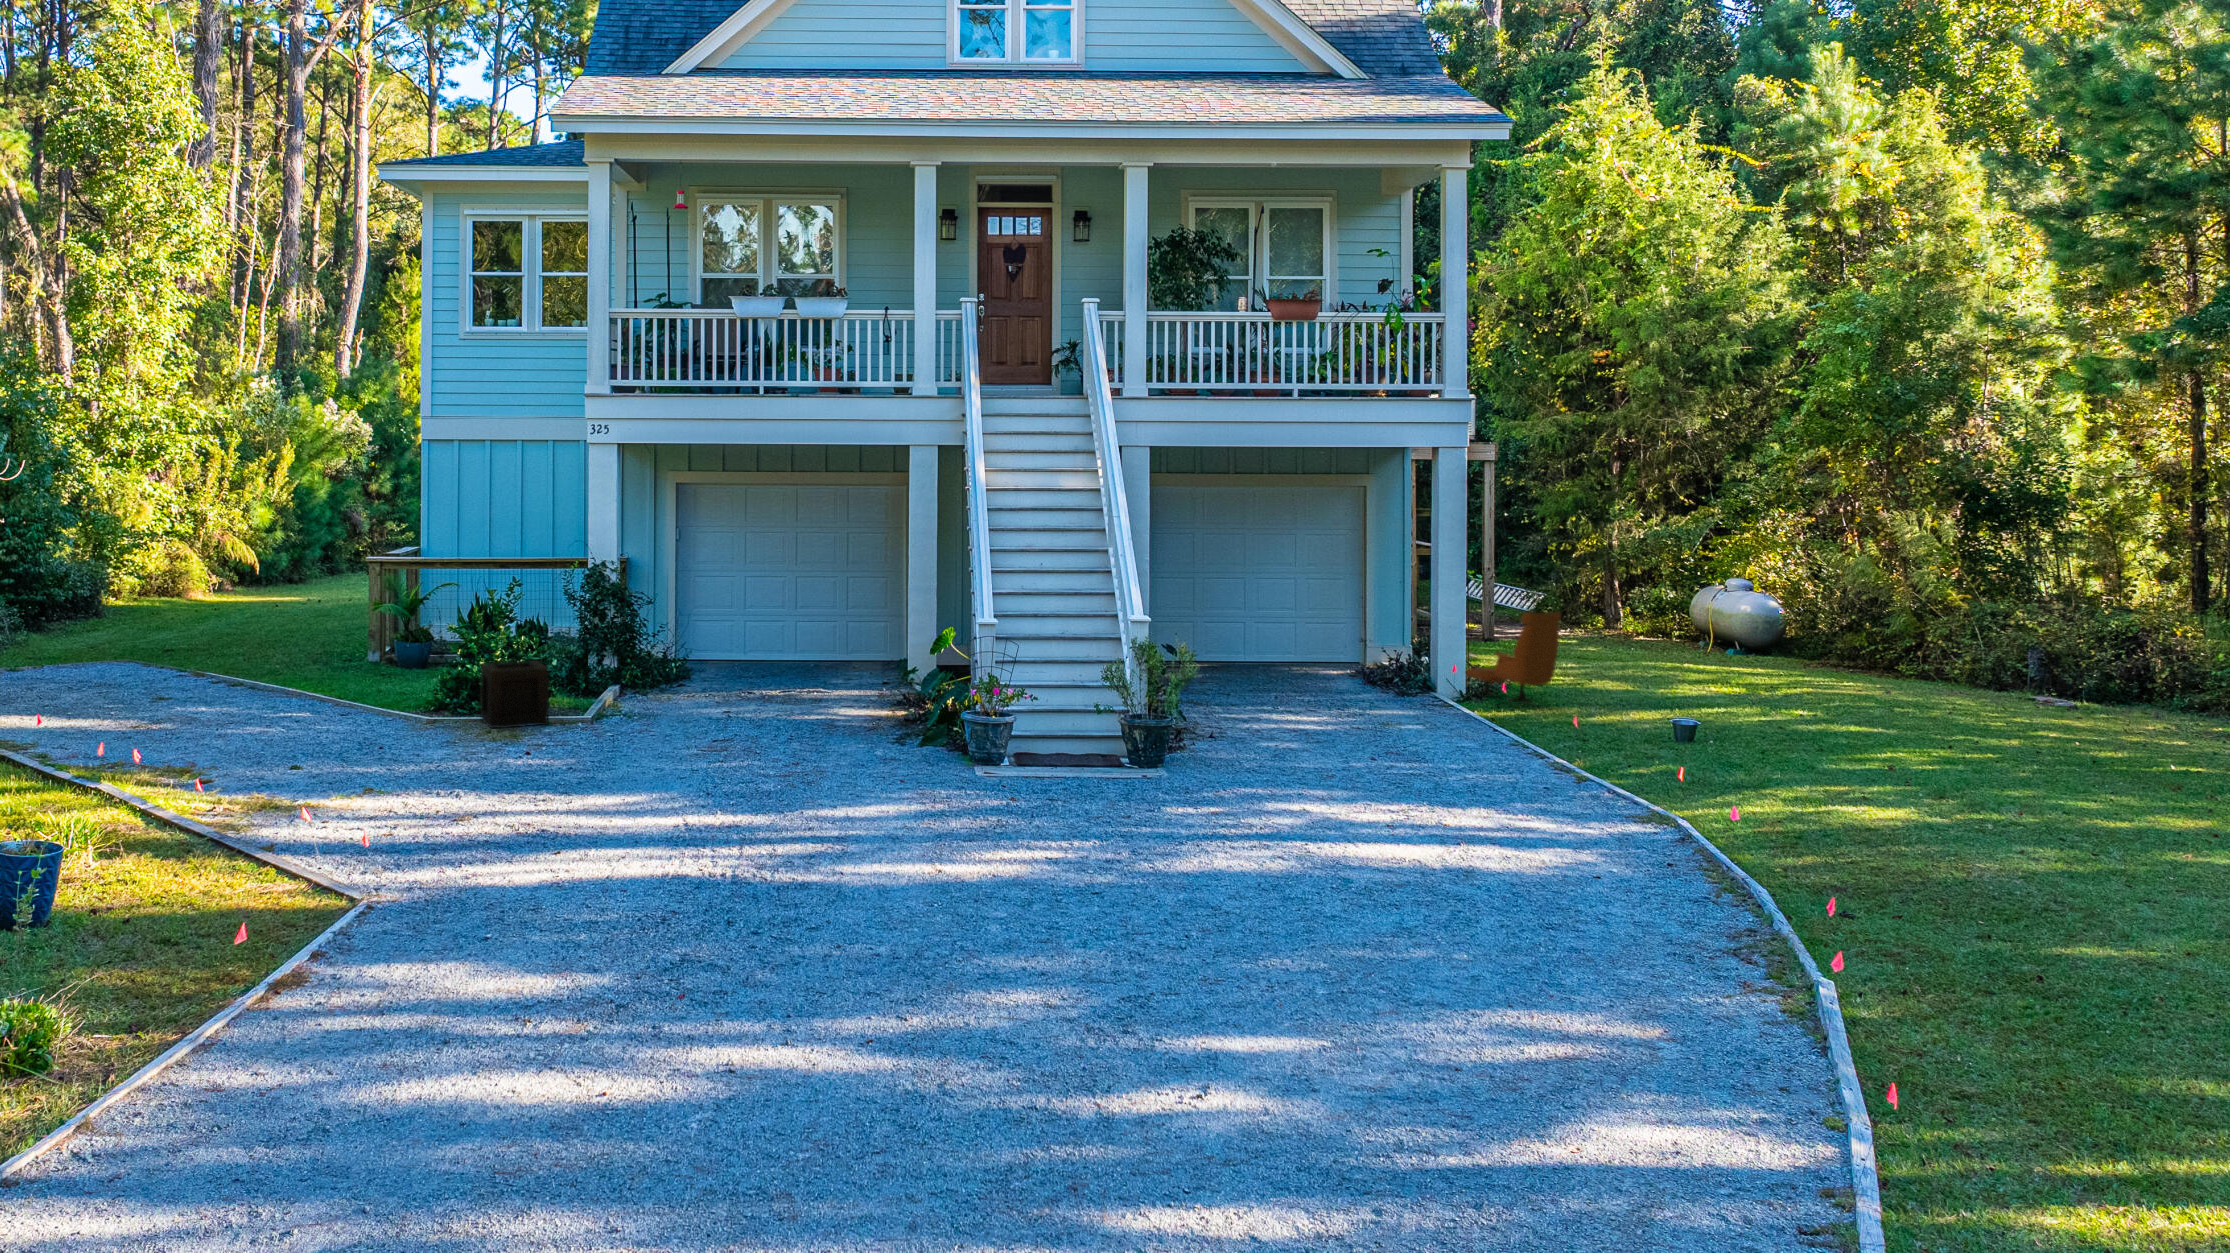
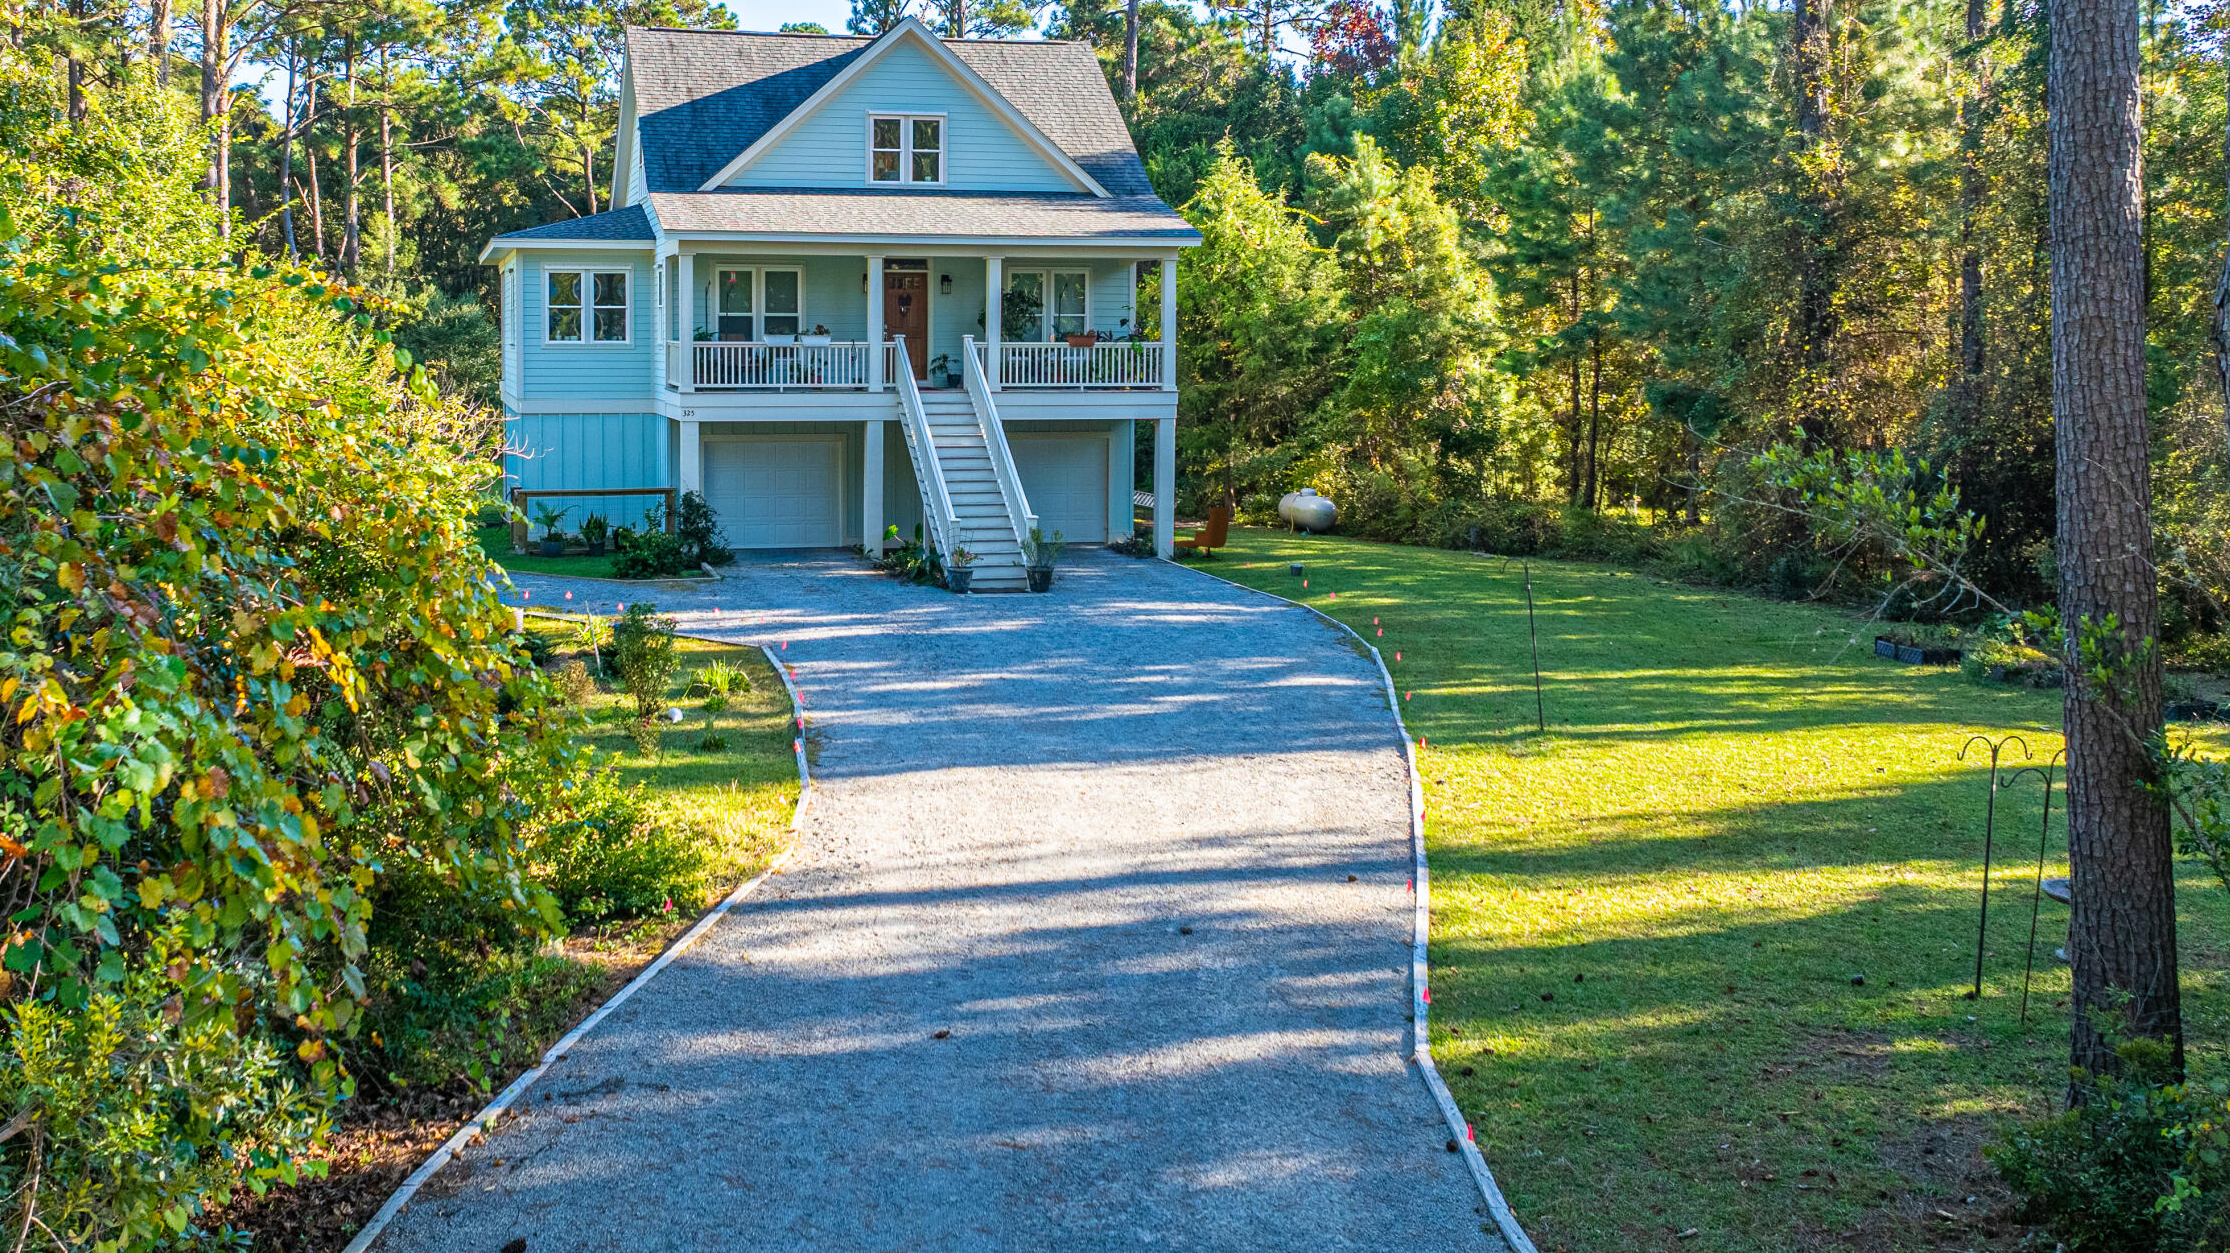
wooden crate: present [480,661,549,728] -> none [636,559,682,599]

